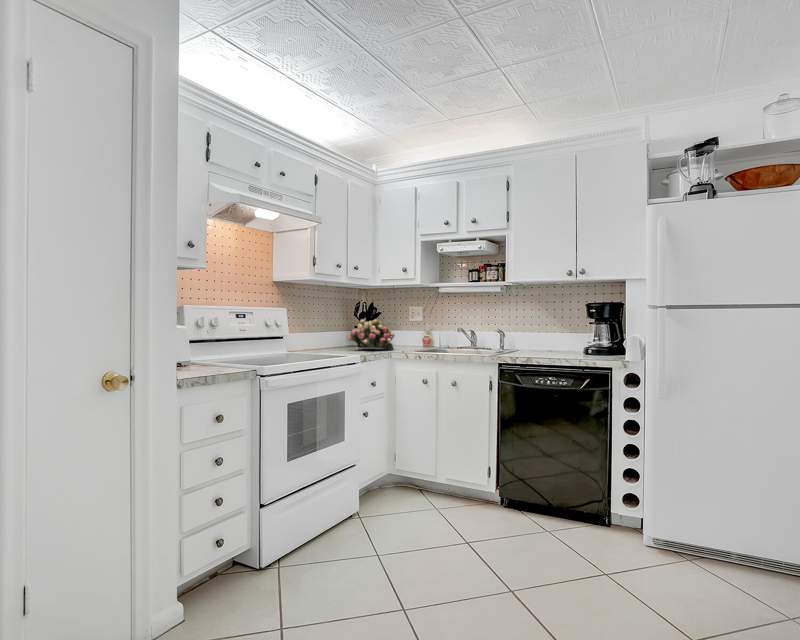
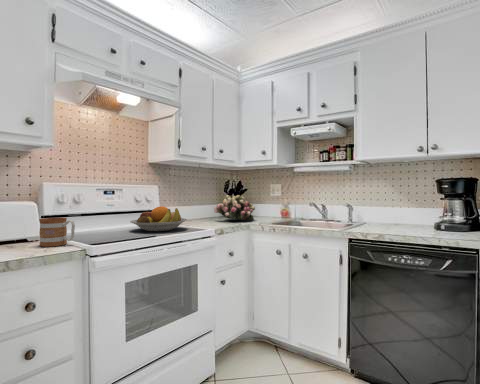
fruit bowl: none [268,331,330,358] -> present [130,206,187,231]
mug: none [207,340,242,368] -> present [39,218,75,247]

